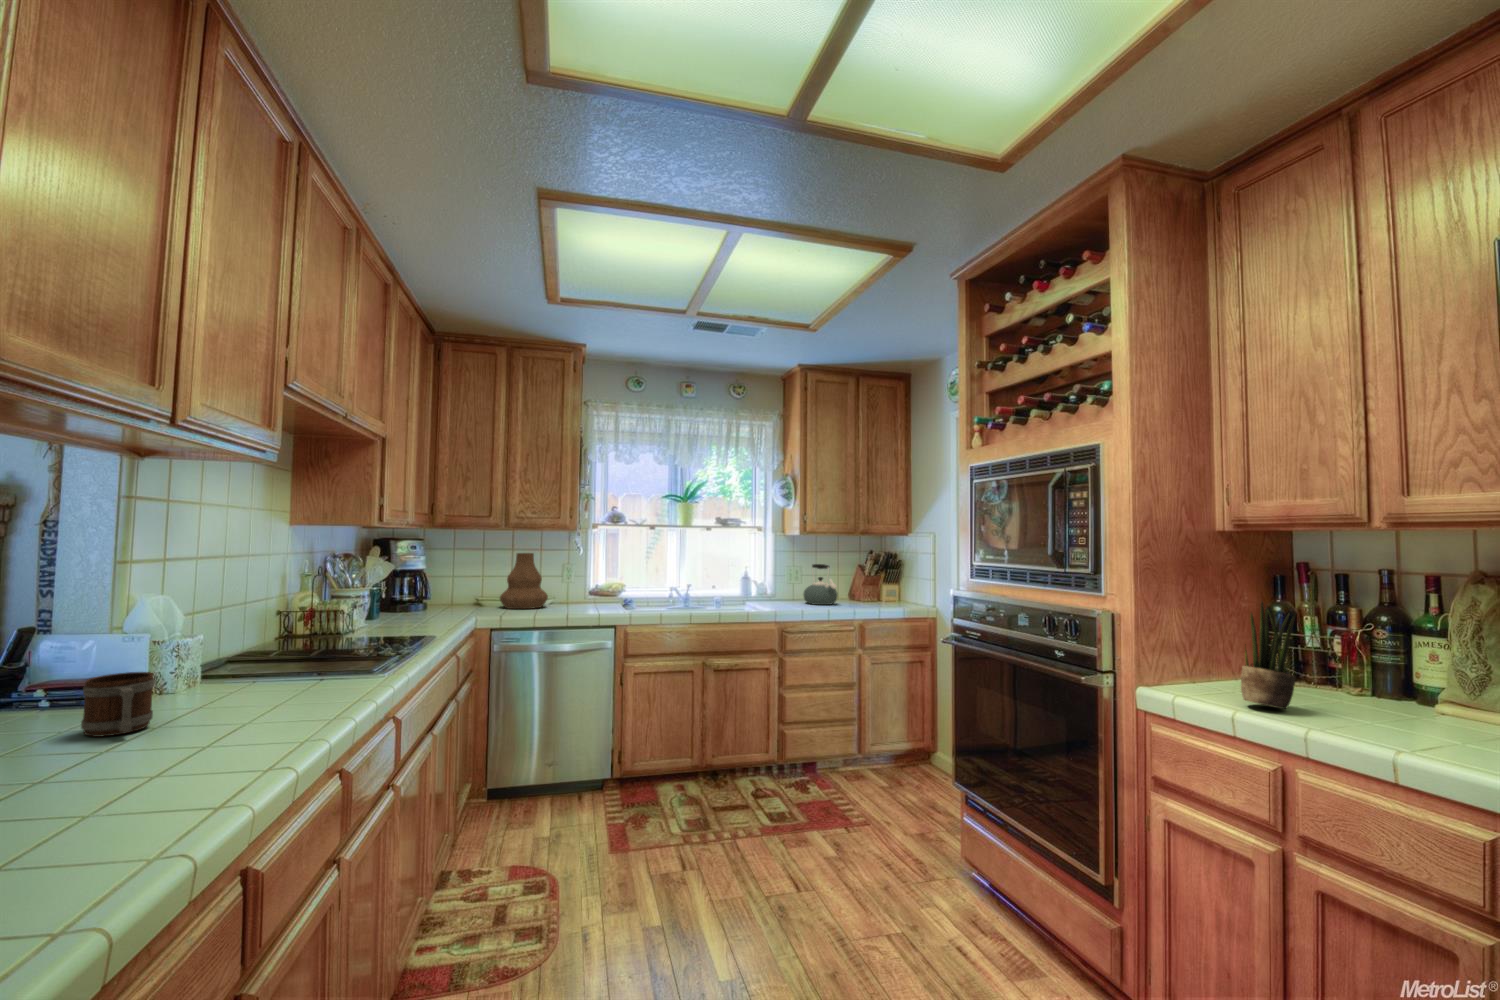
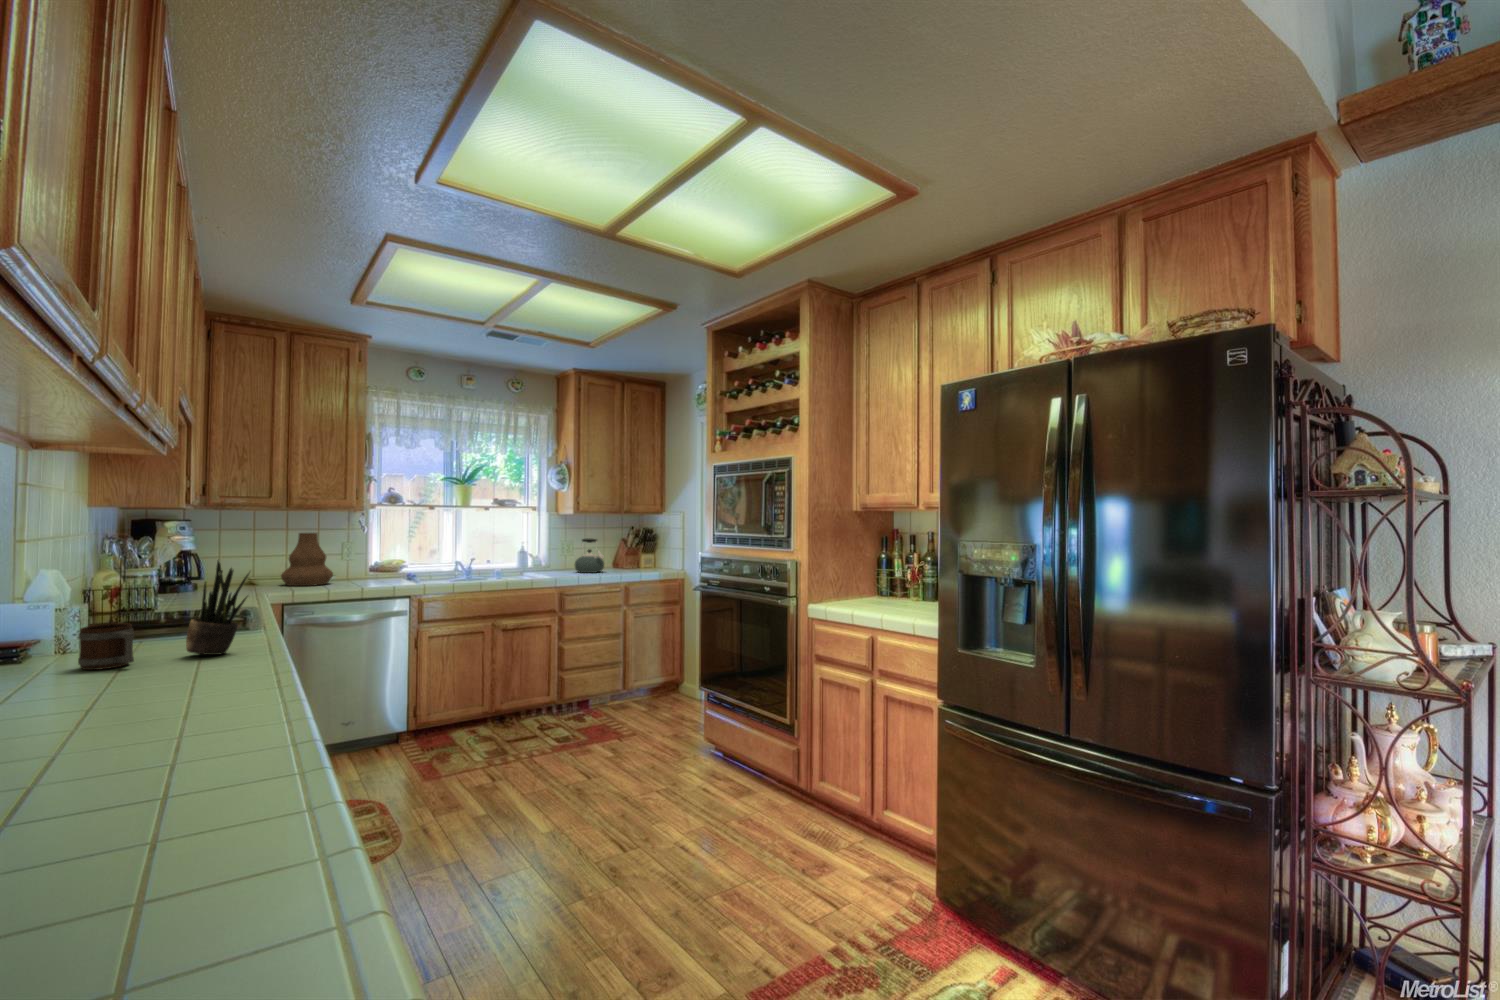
potted plant: present [1241,602,1296,709] -> present [186,561,249,655]

